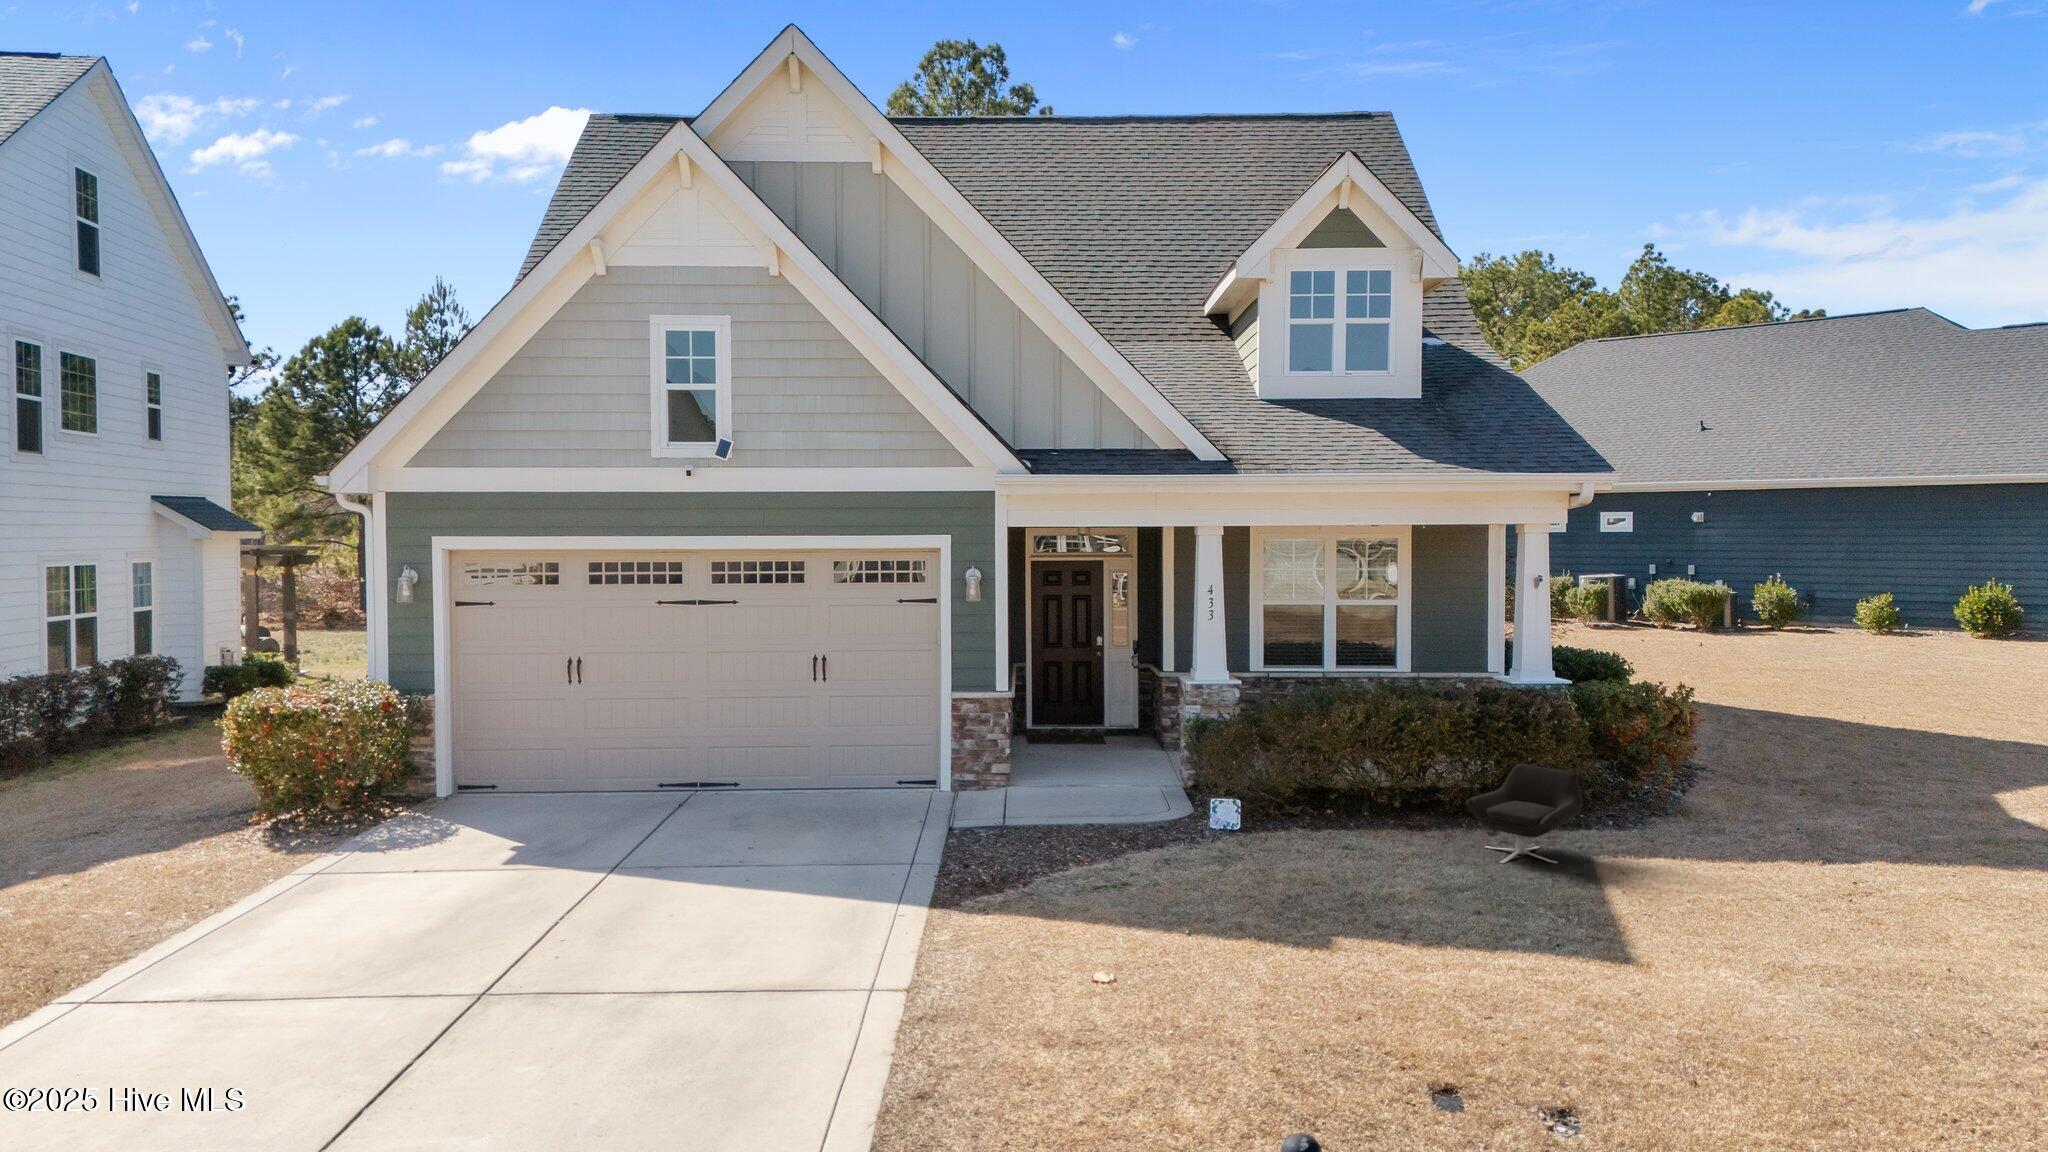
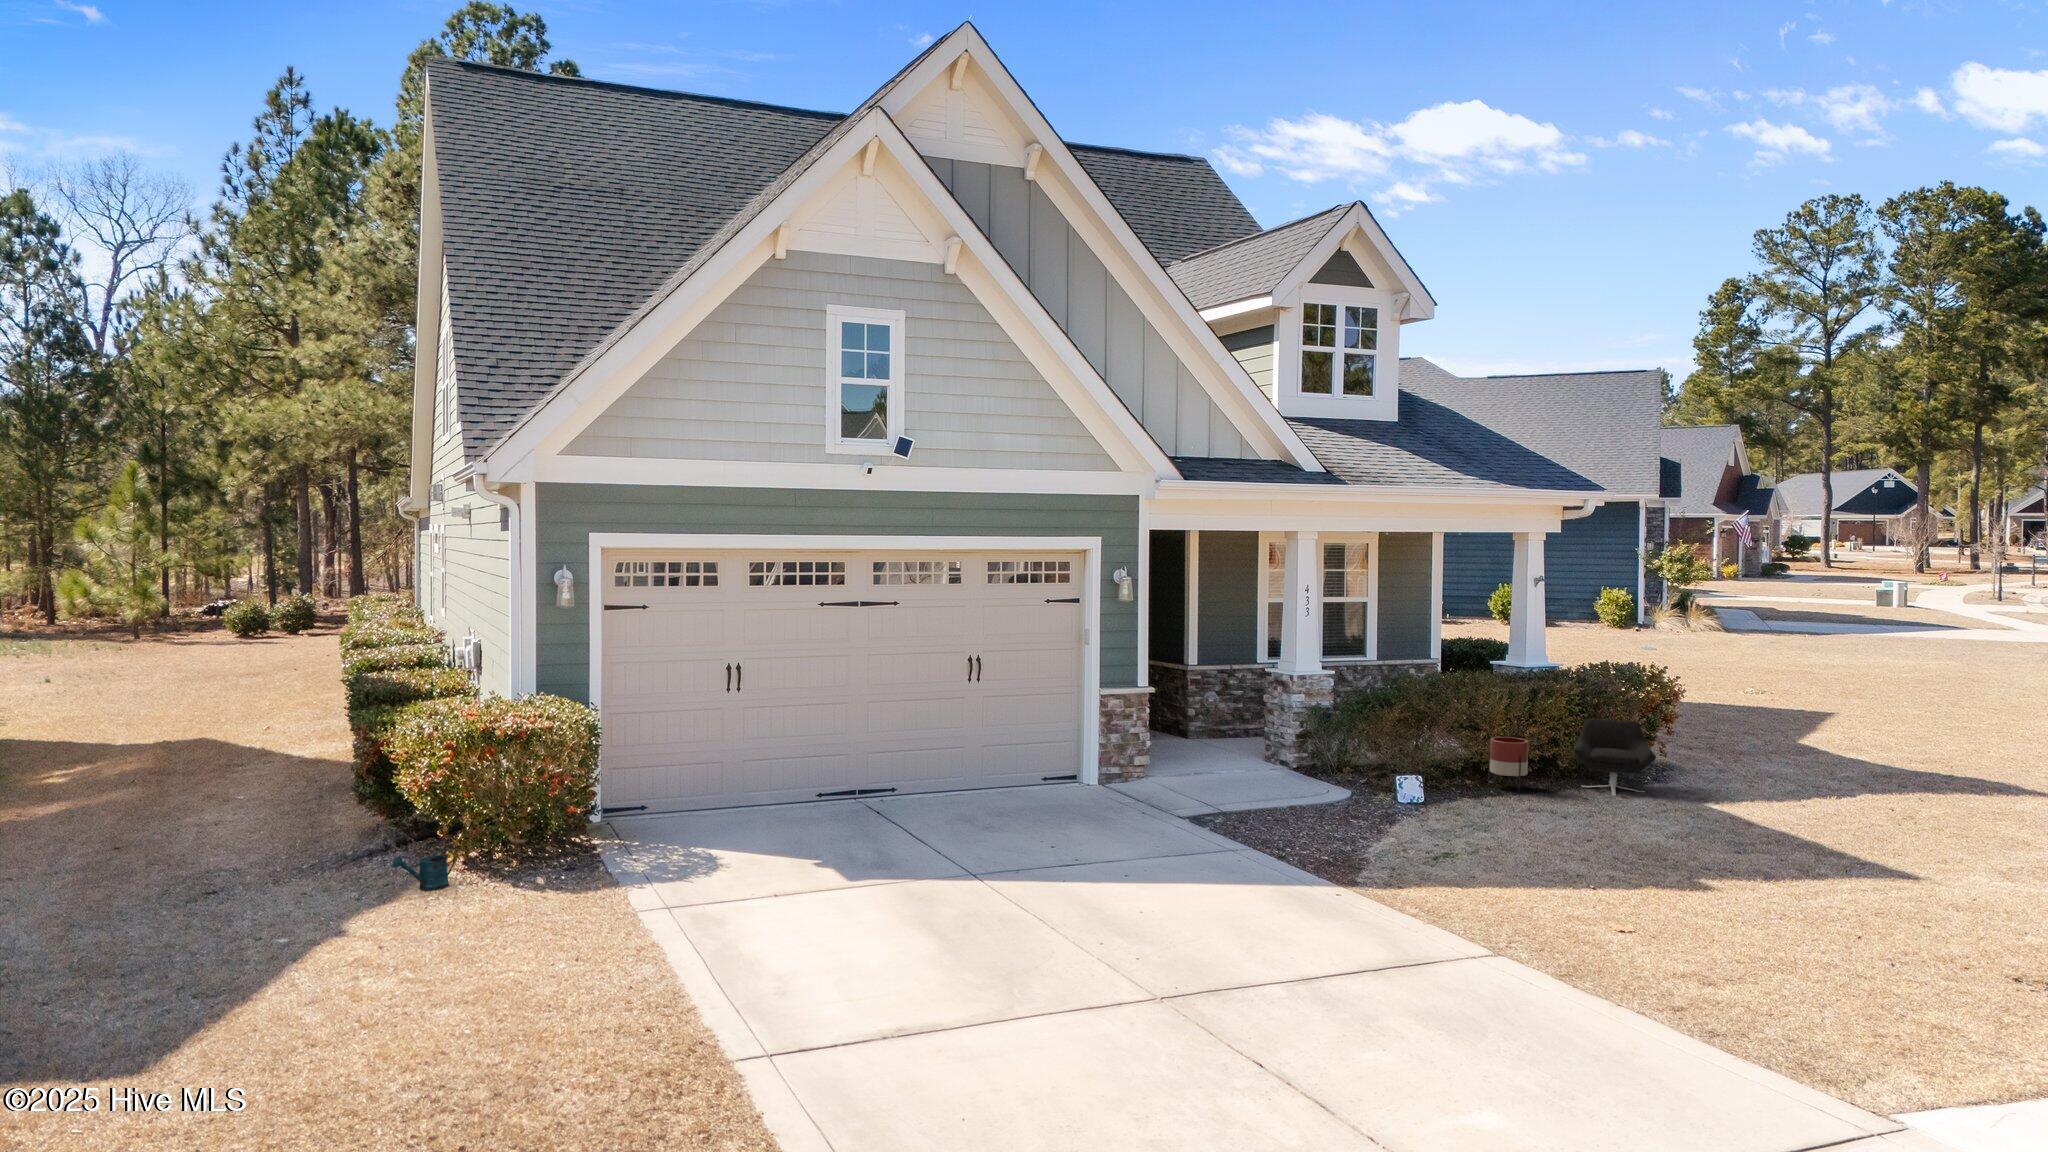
planter: none [1366,777,1411,845] -> present [1488,737,1528,791]
watering can: none [206,796,263,829] -> present [393,849,455,890]

